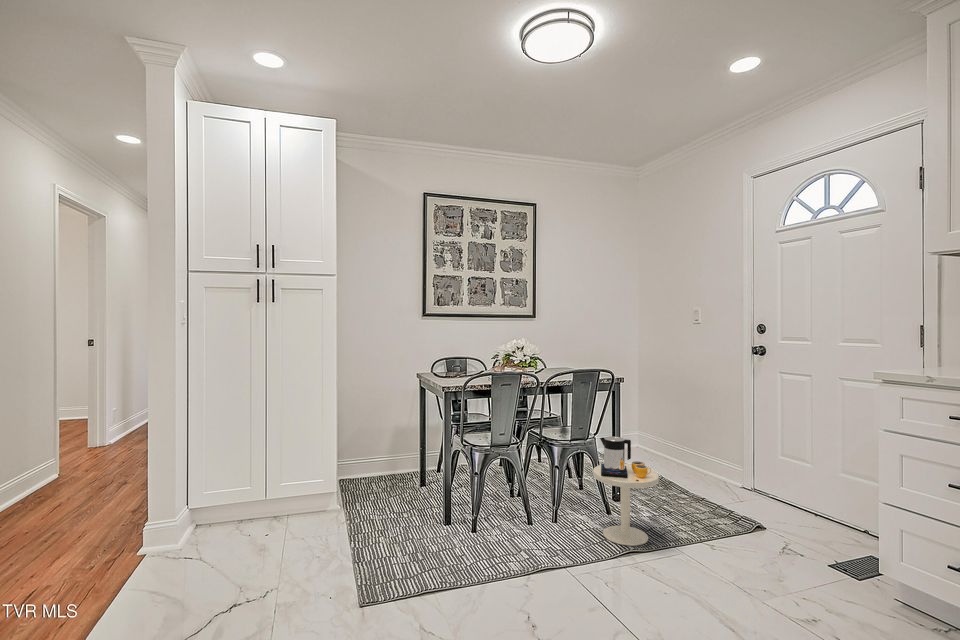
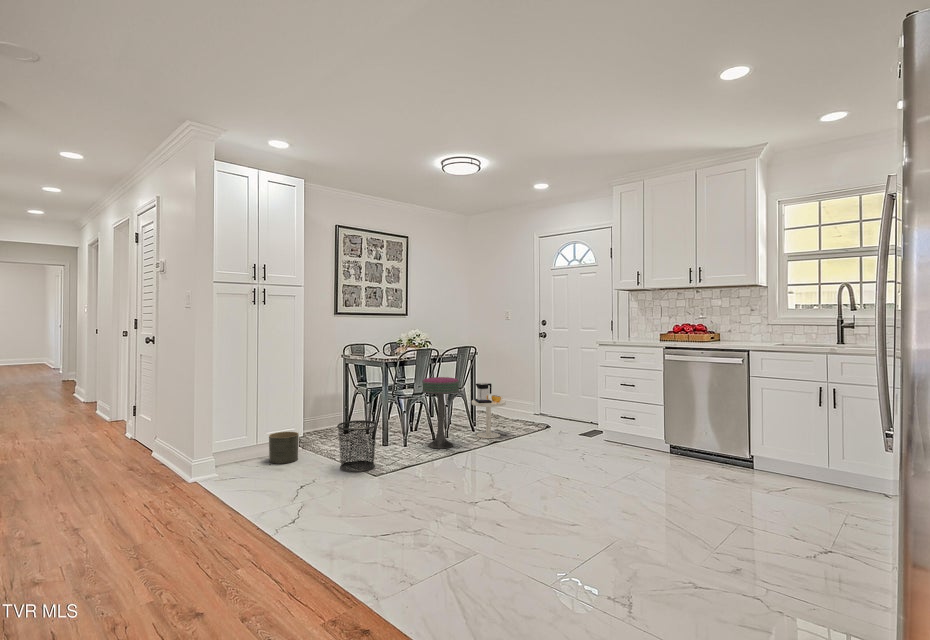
bar stool: none [488,423,553,558] -> present [422,377,459,449]
planter: none [249,489,295,543] -> present [269,432,299,464]
waste bin: none [300,493,373,597] -> present [337,420,378,472]

